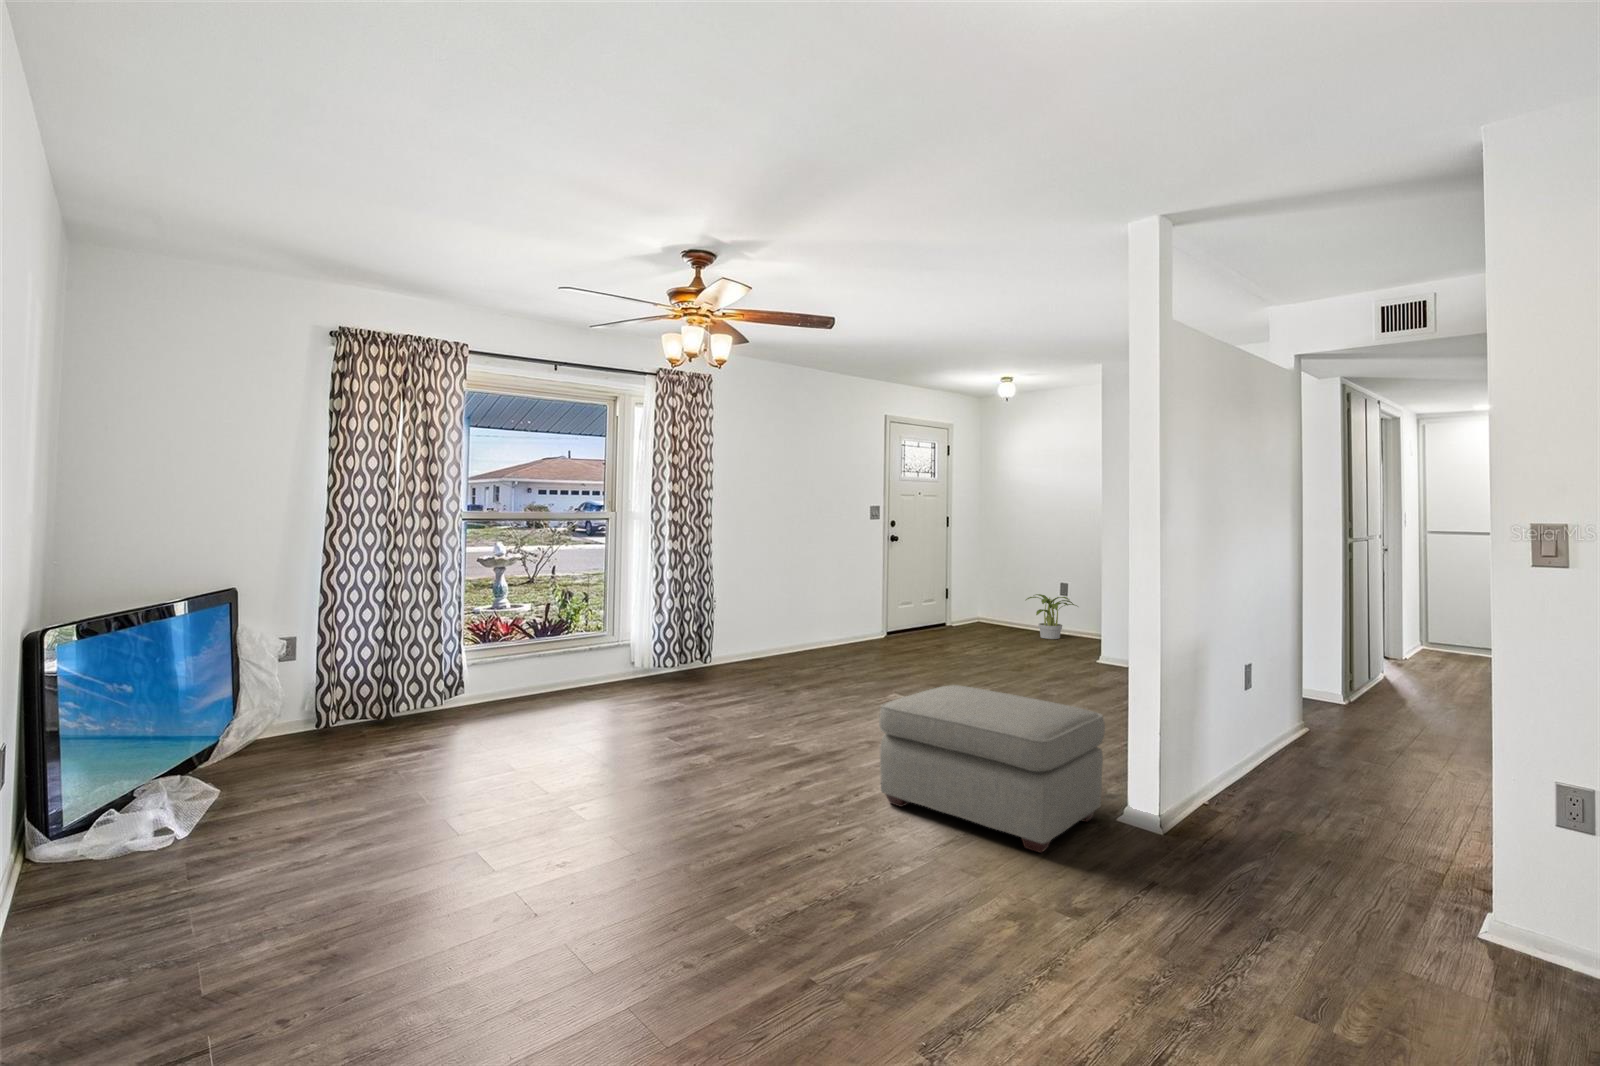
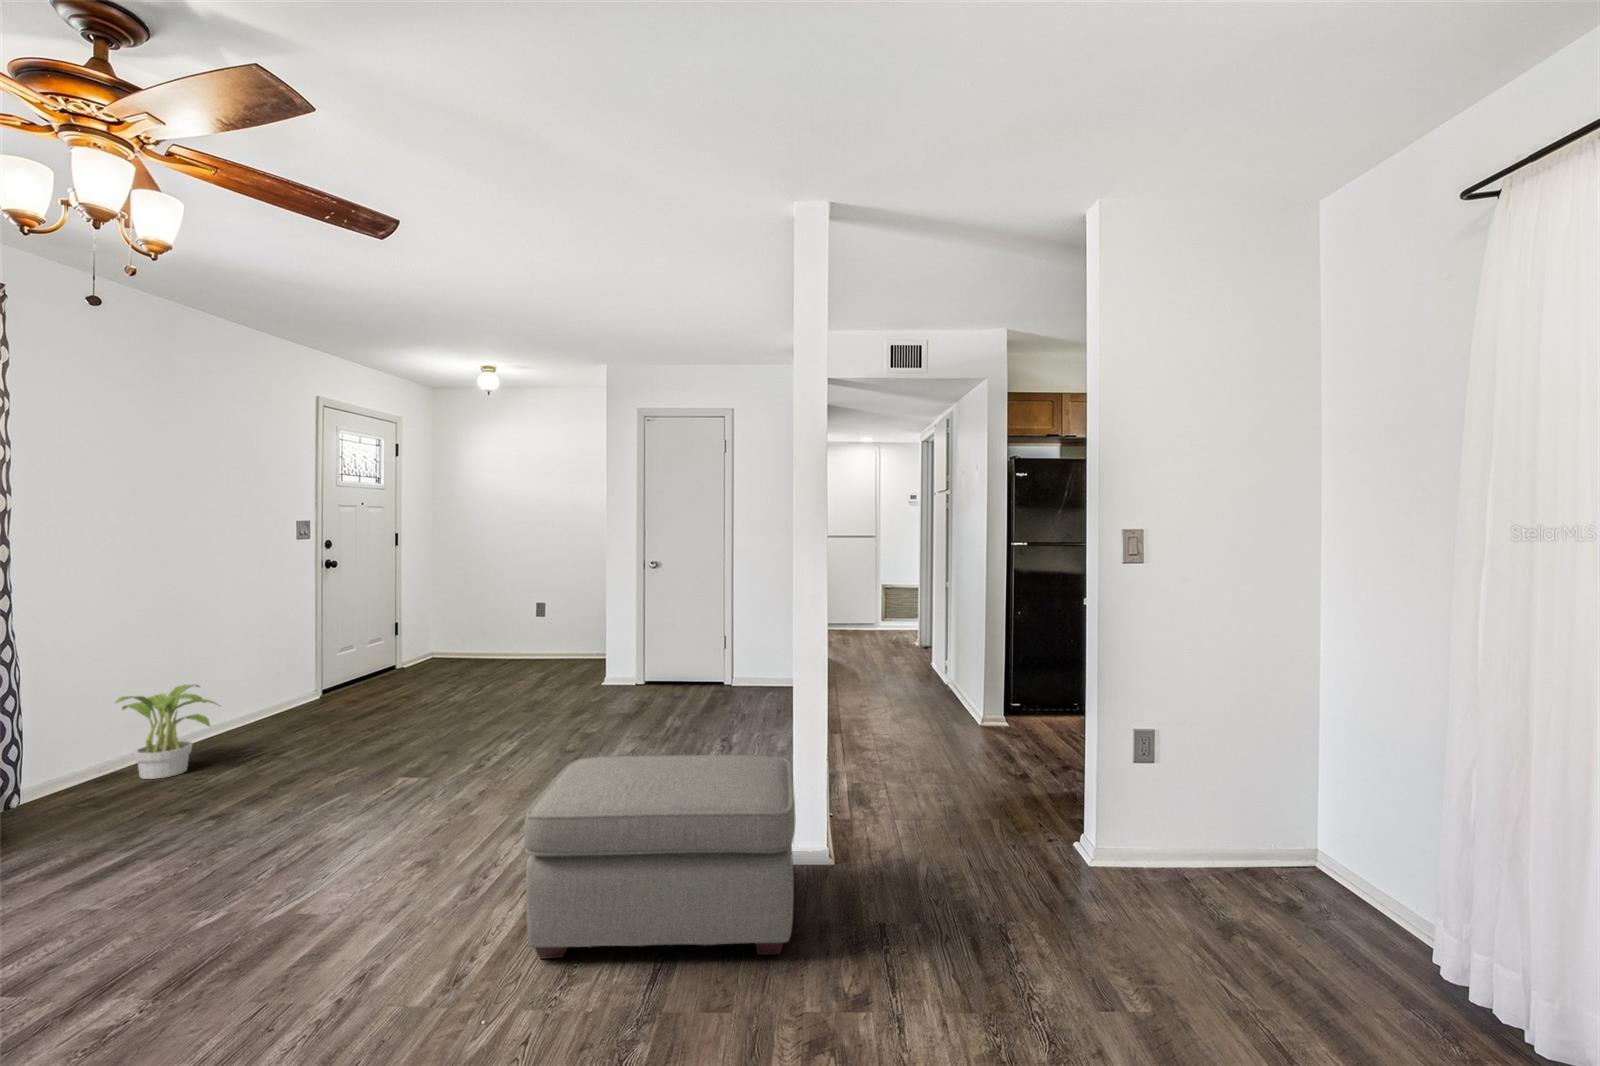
potted plant: present [1026,594,1077,639] -> present [115,685,216,779]

